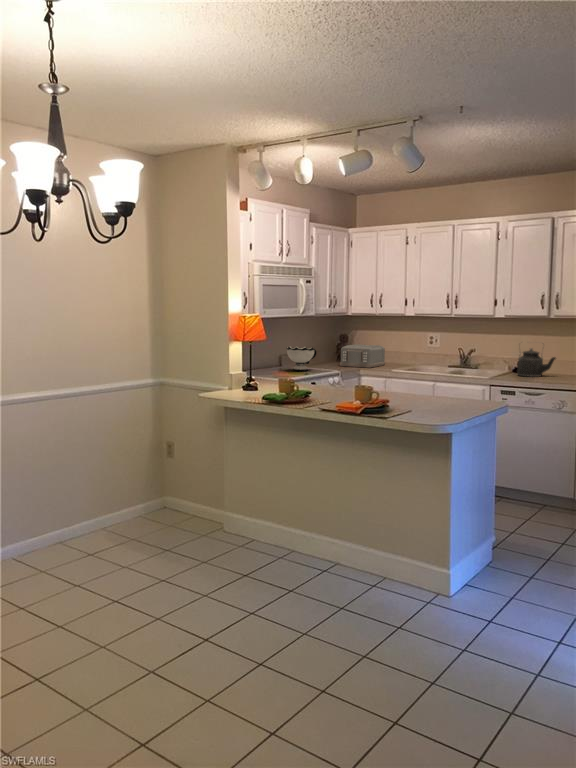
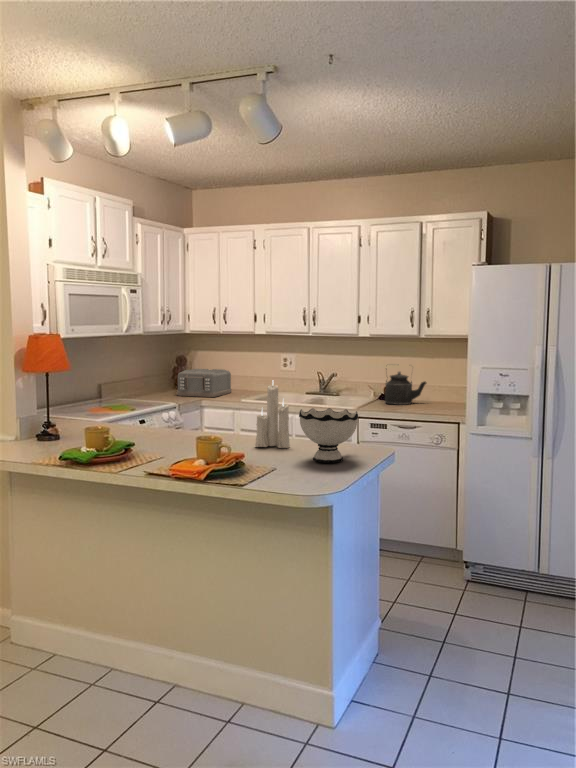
candle: none [399,344,426,400] -> present [255,383,290,448]
bowl: present [287,346,316,371] -> present [299,408,358,463]

